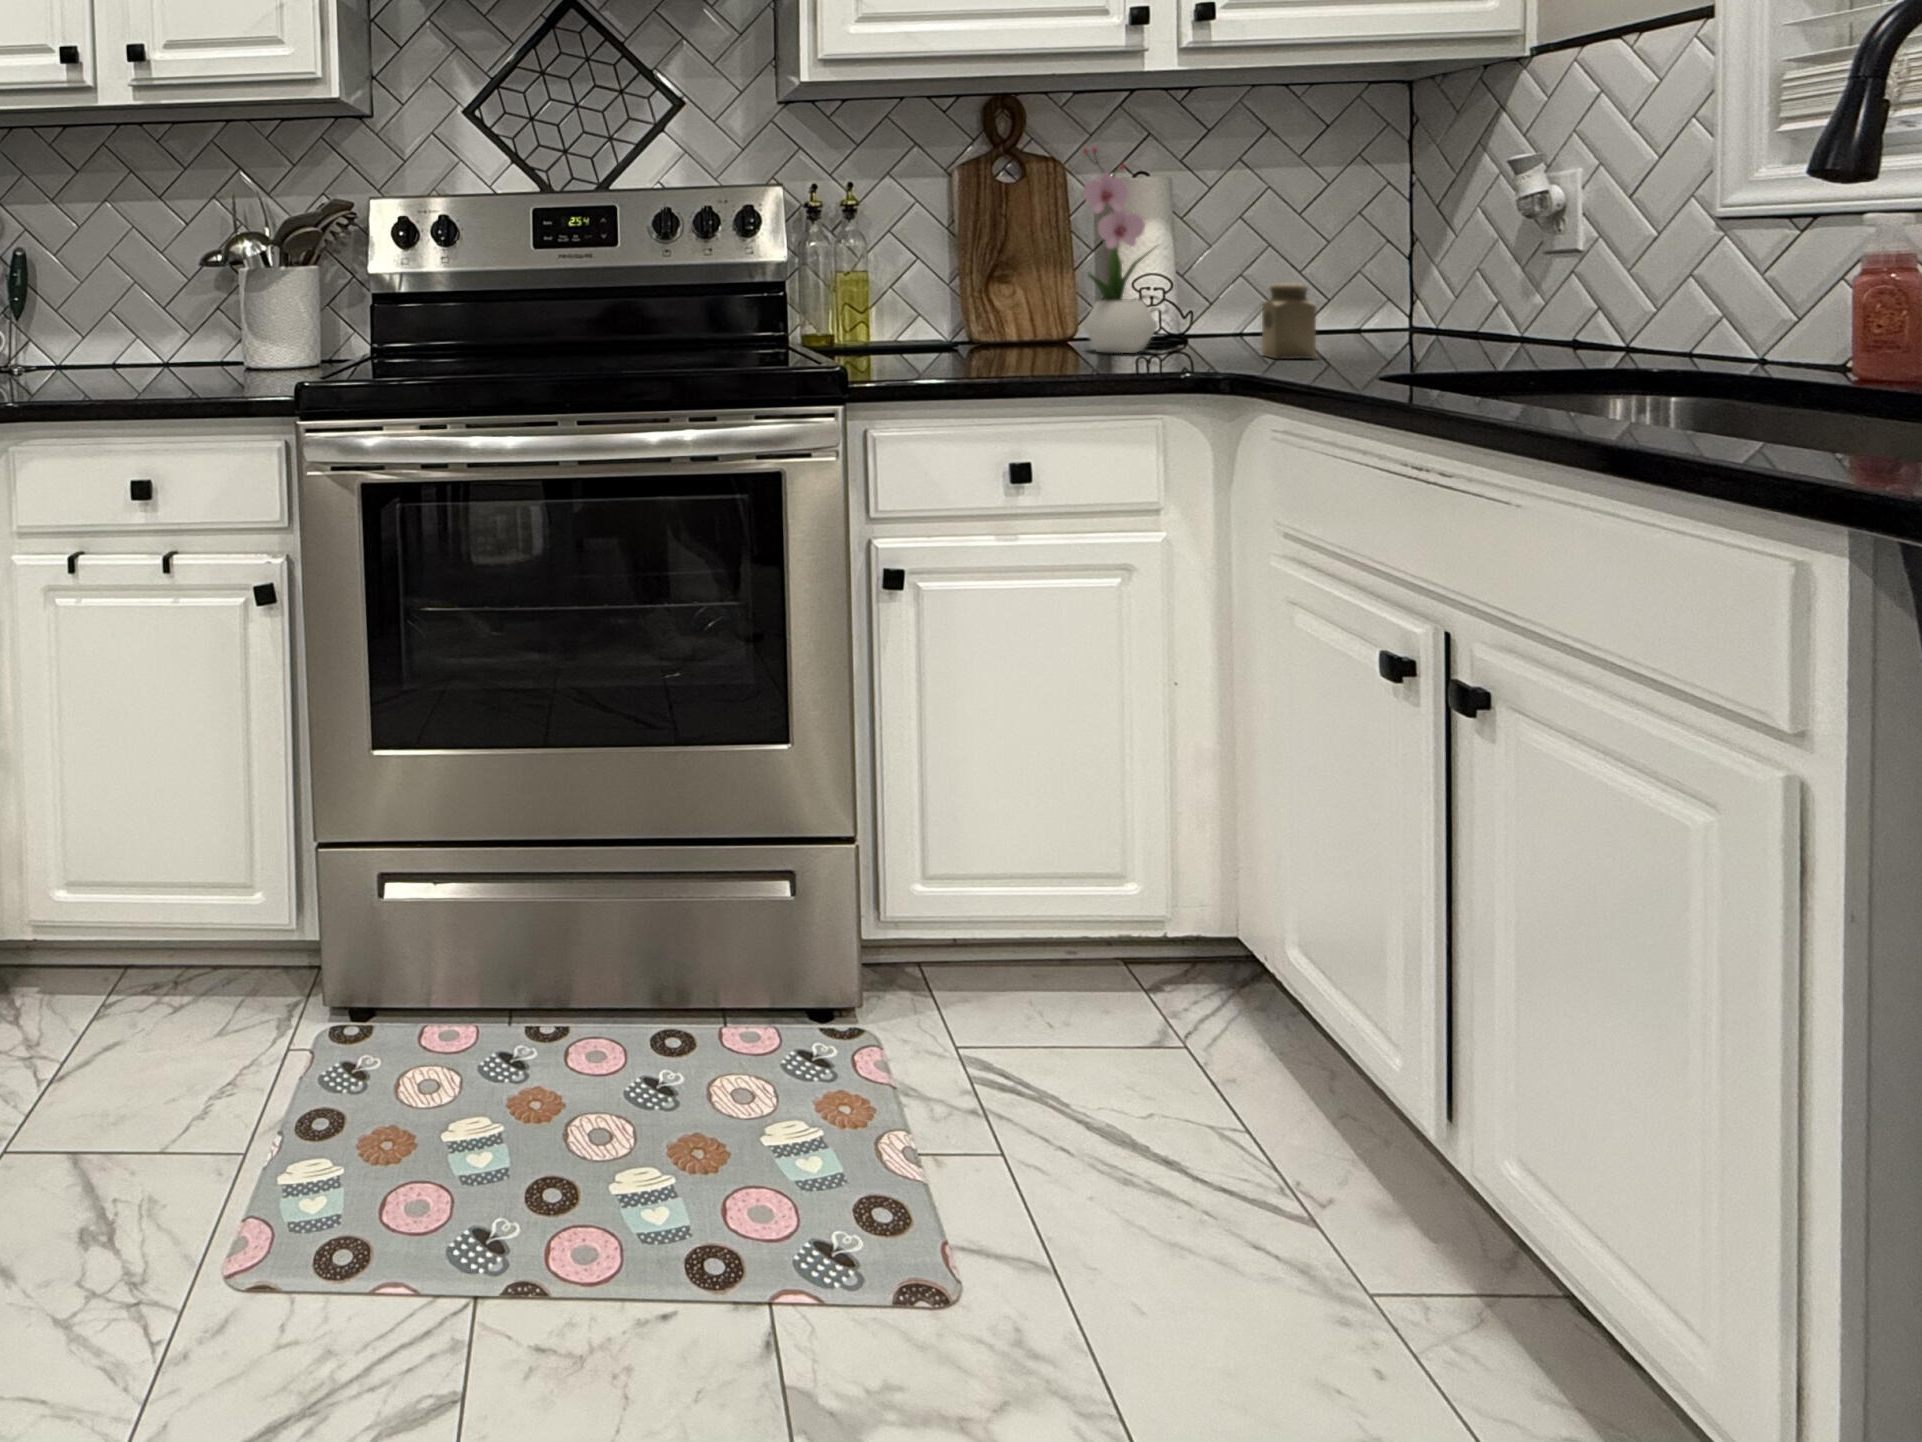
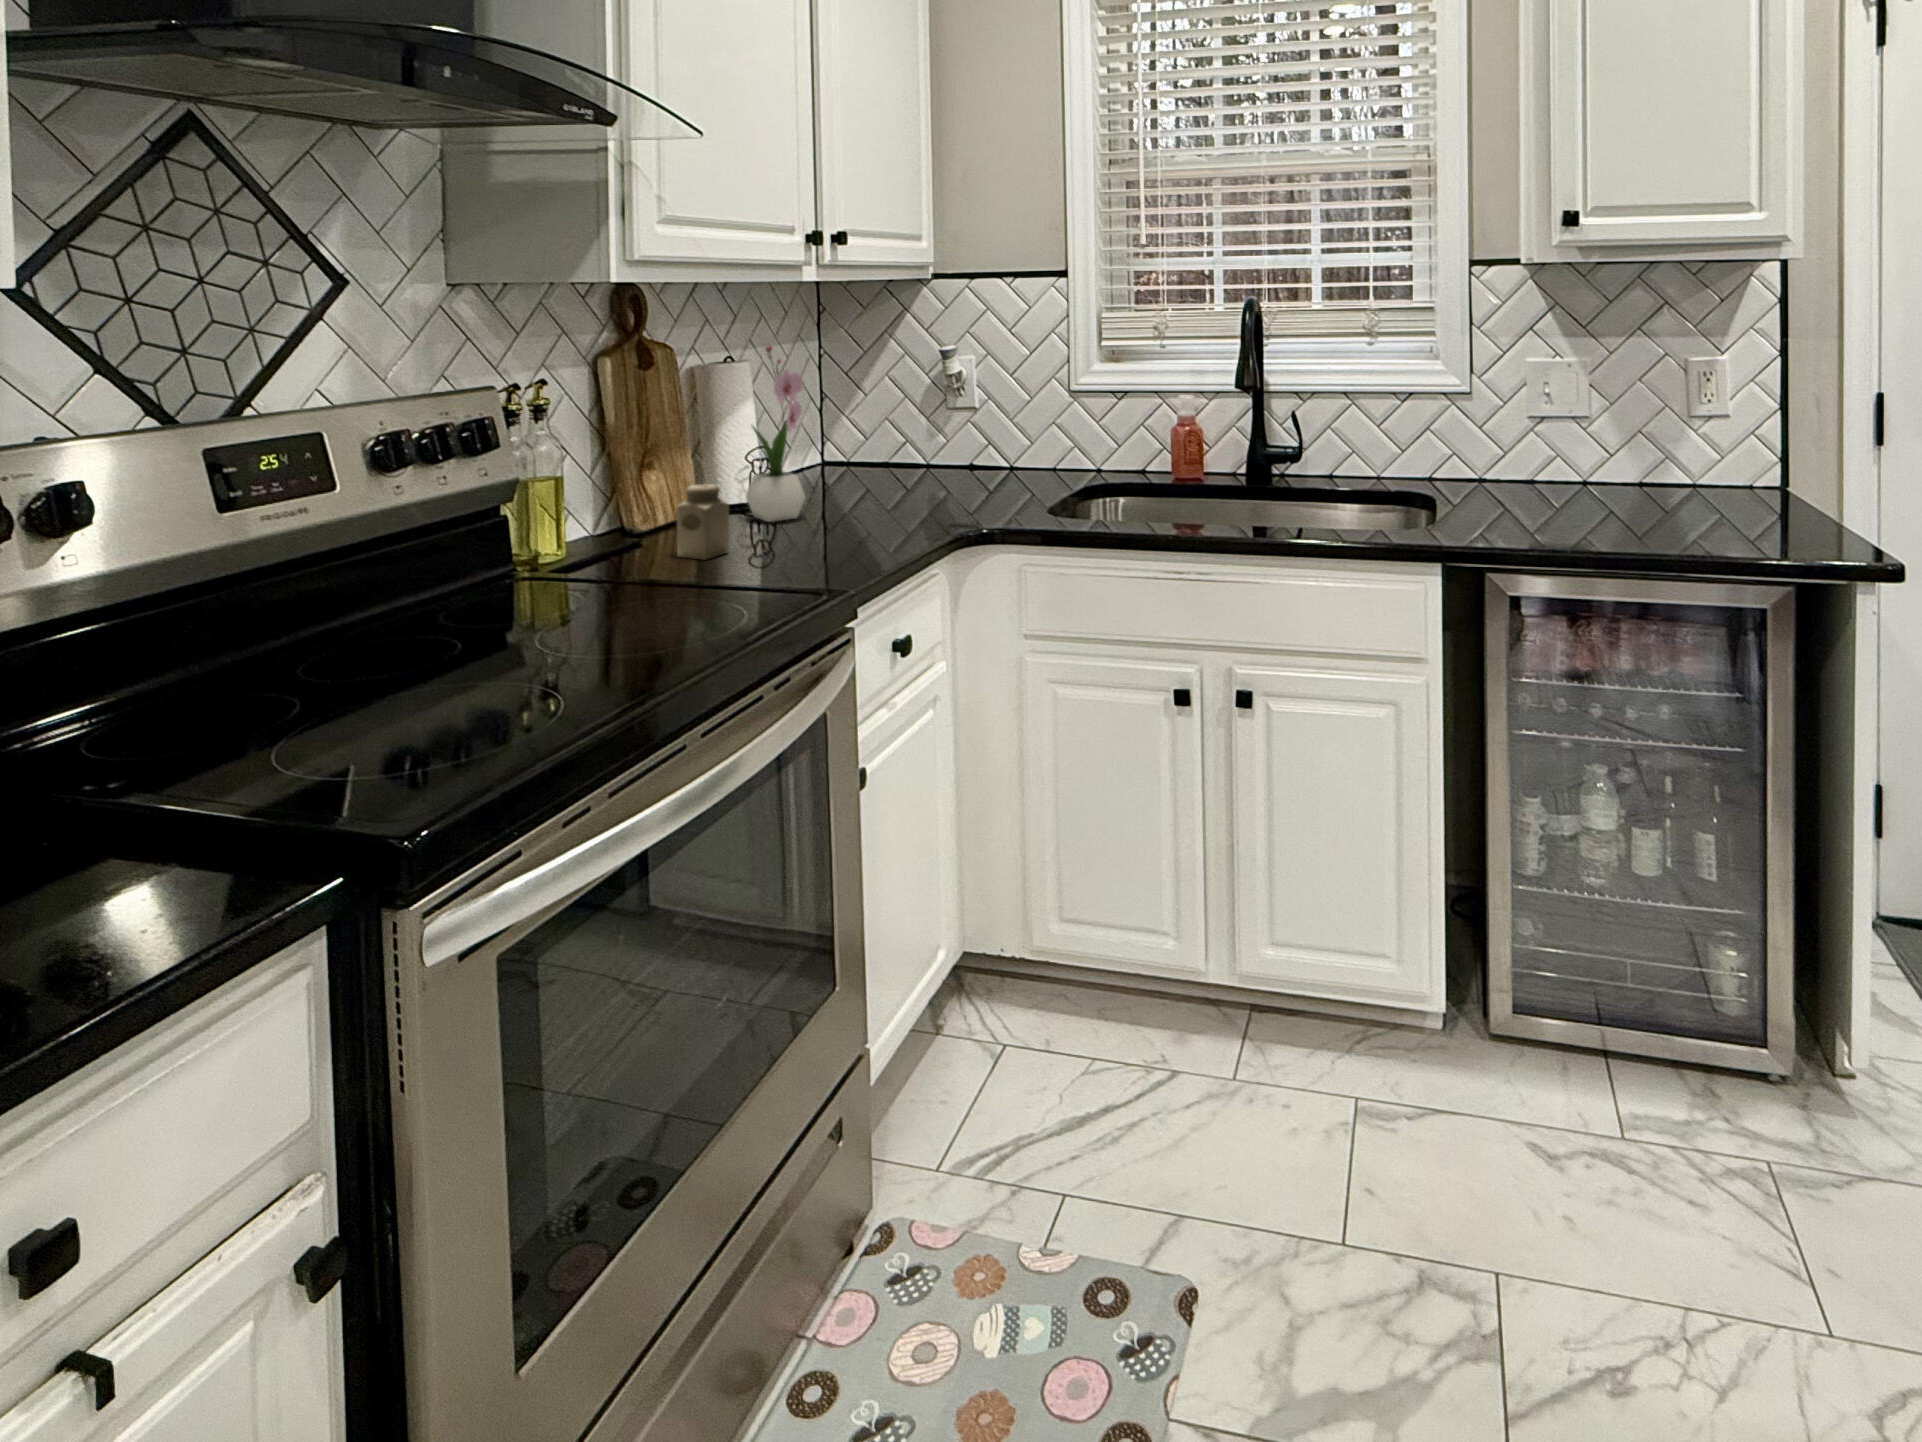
salt shaker: present [1262,283,1316,359] -> present [676,484,729,560]

